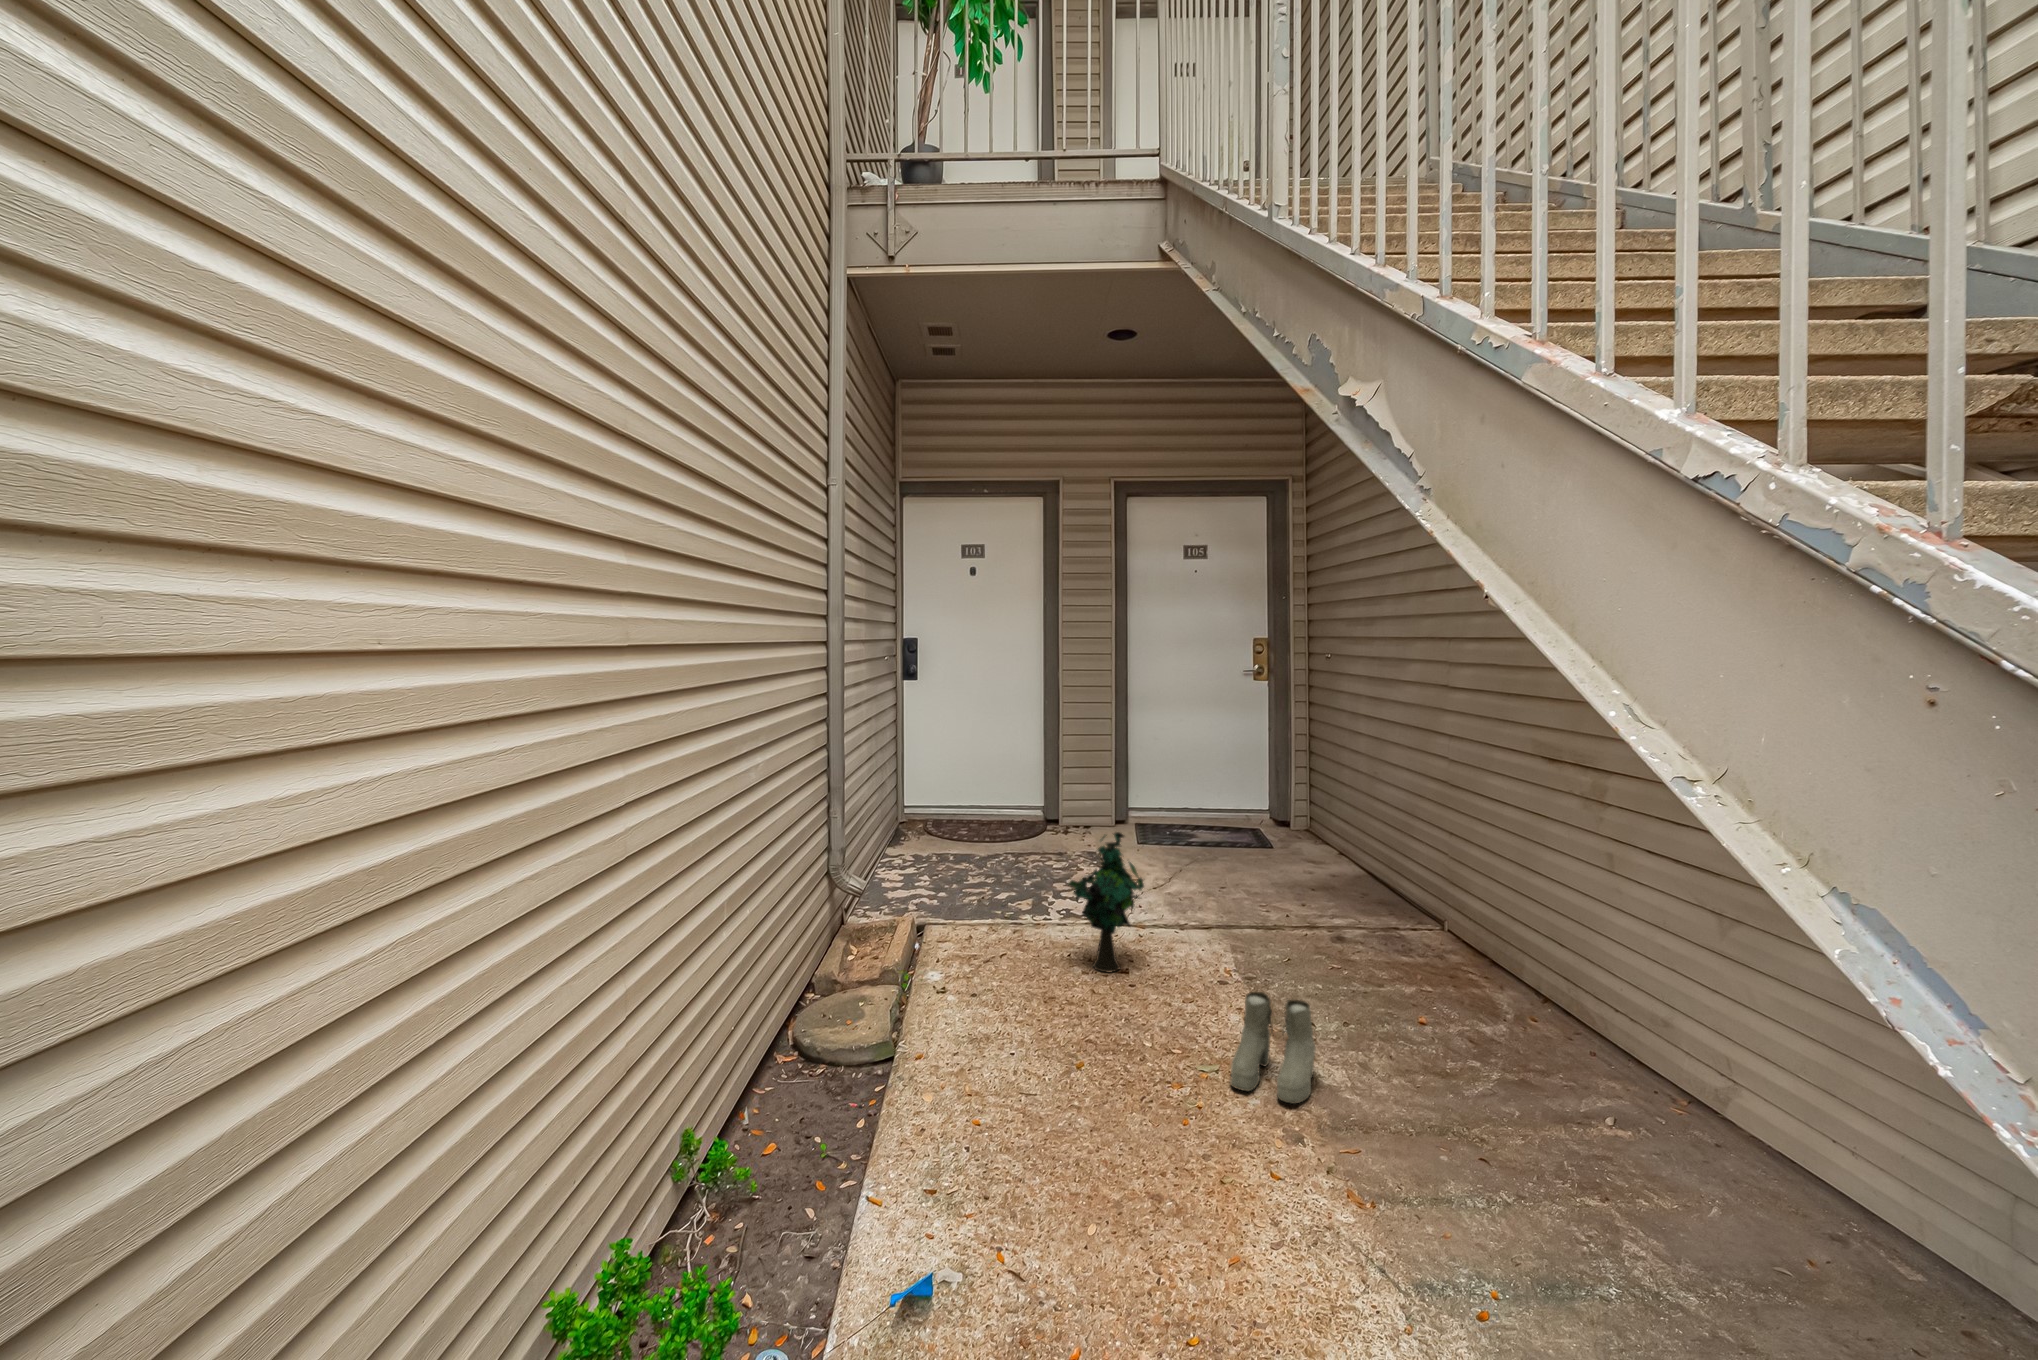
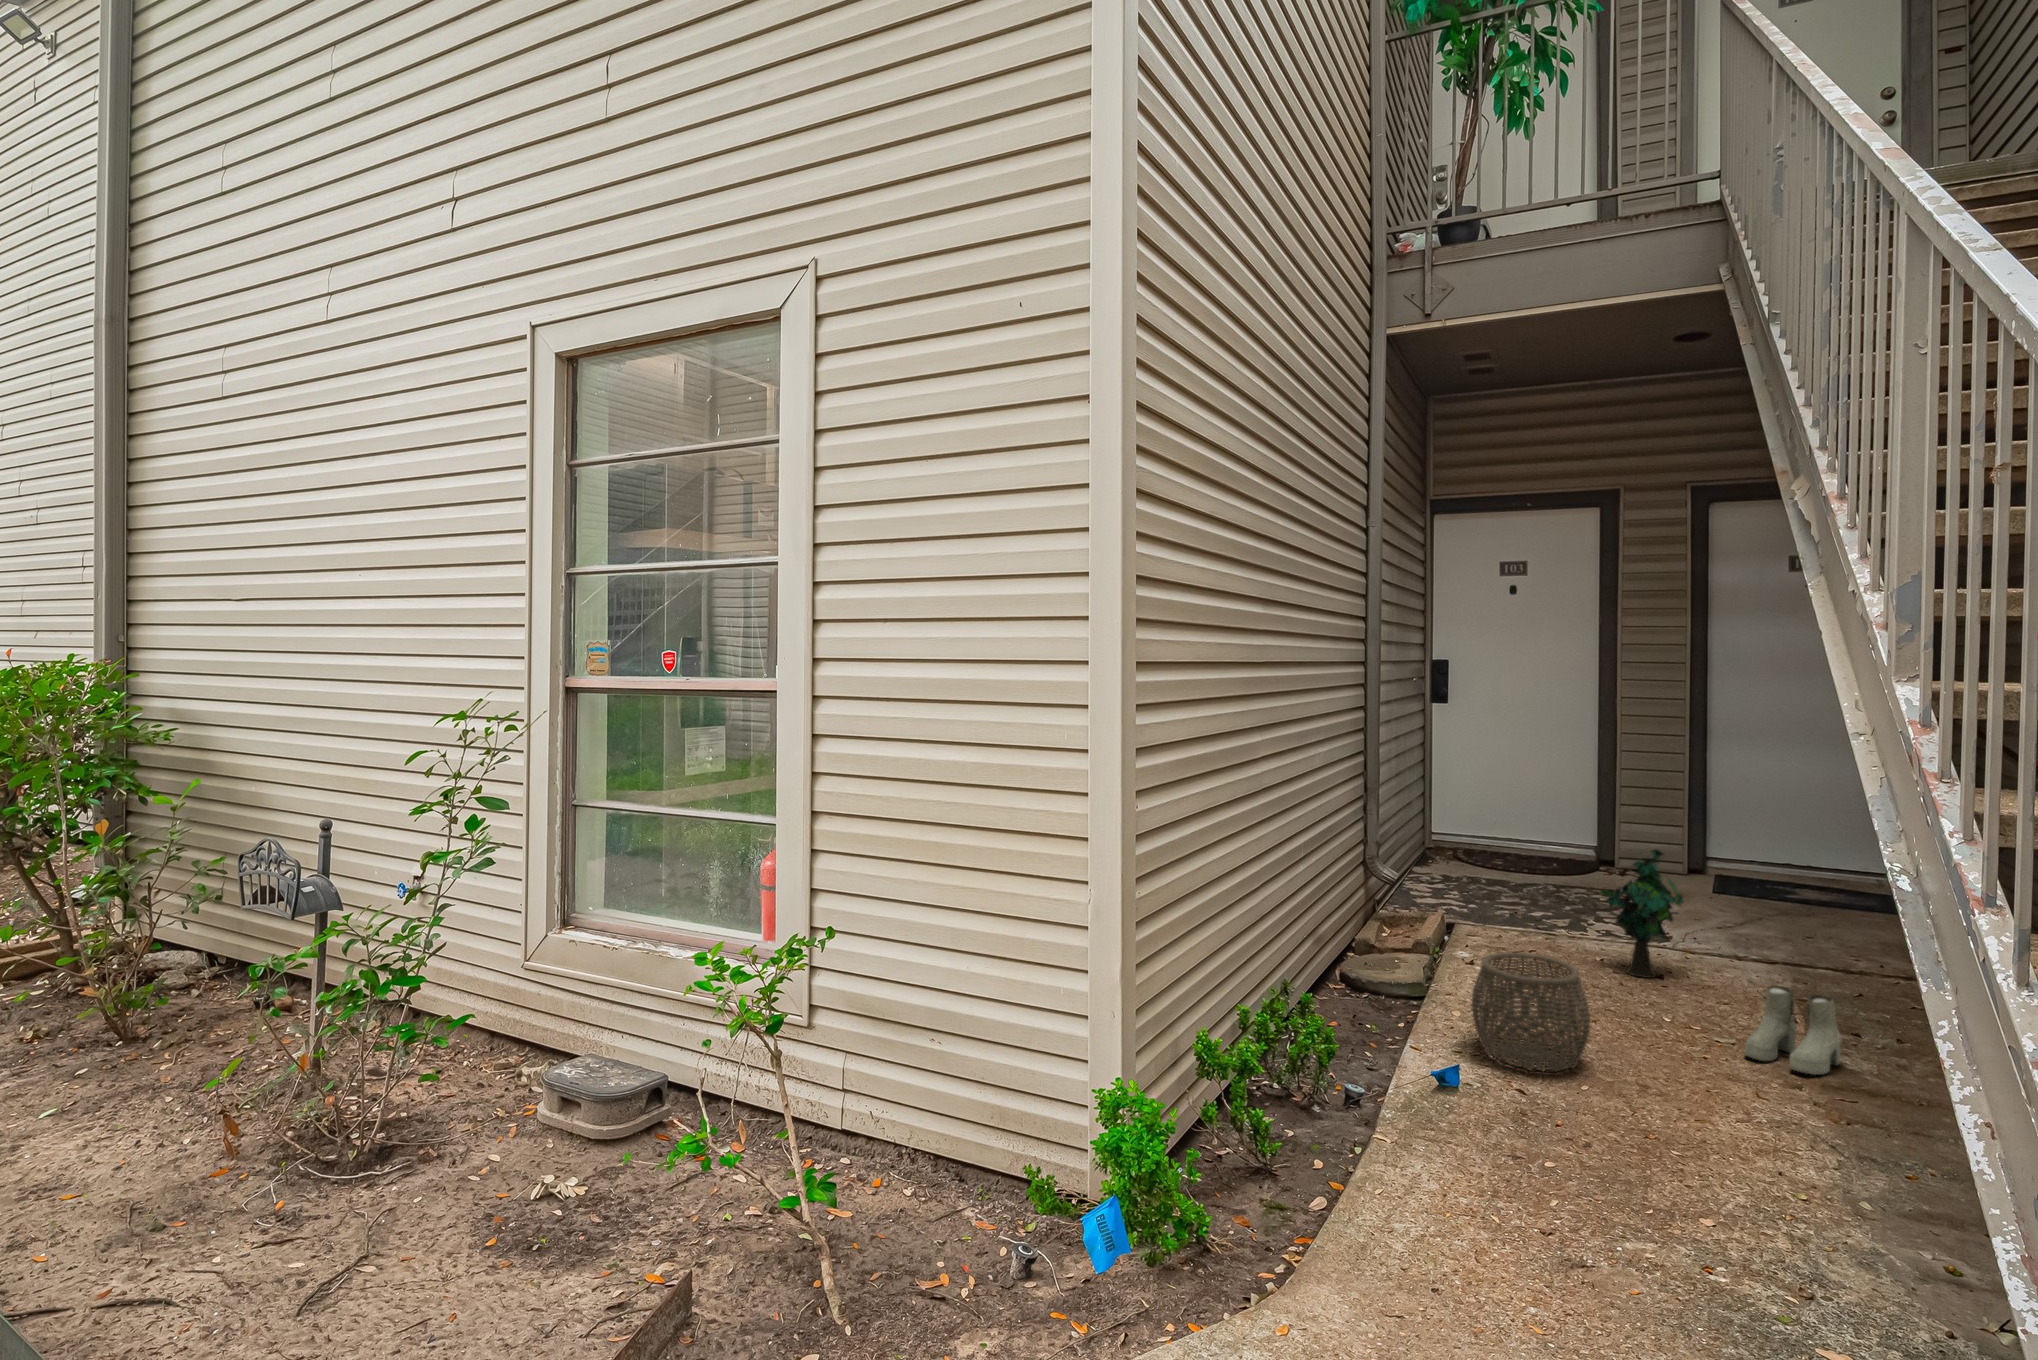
woven basket: none [943,1012,1088,1196] -> present [1471,952,1591,1071]

